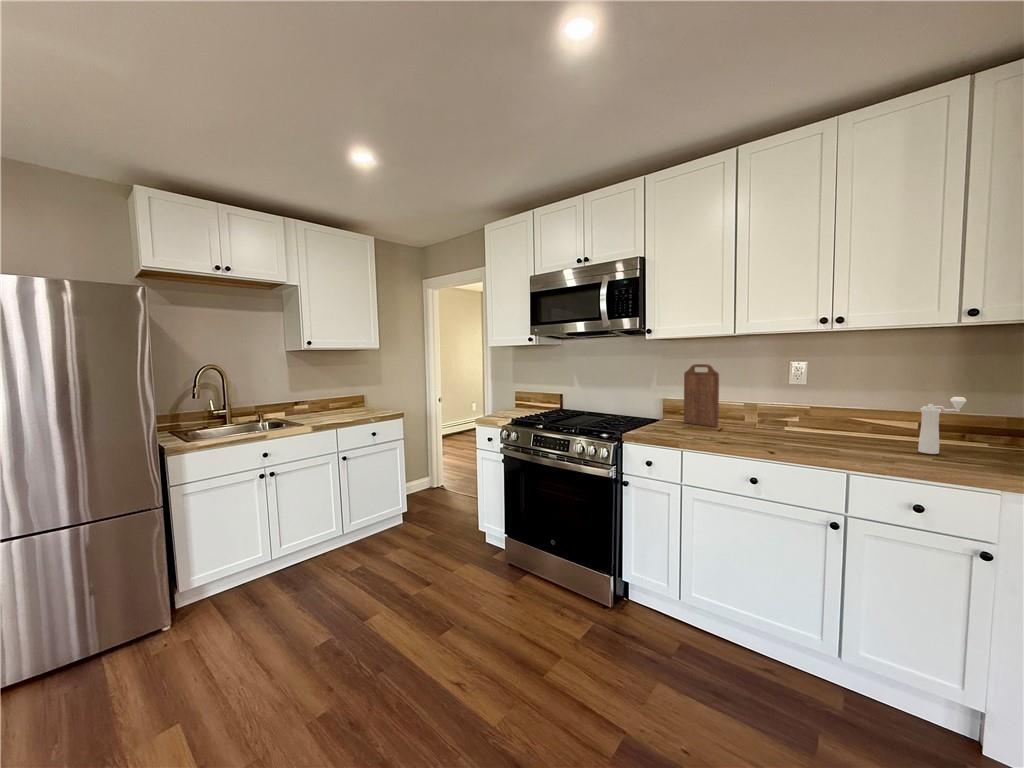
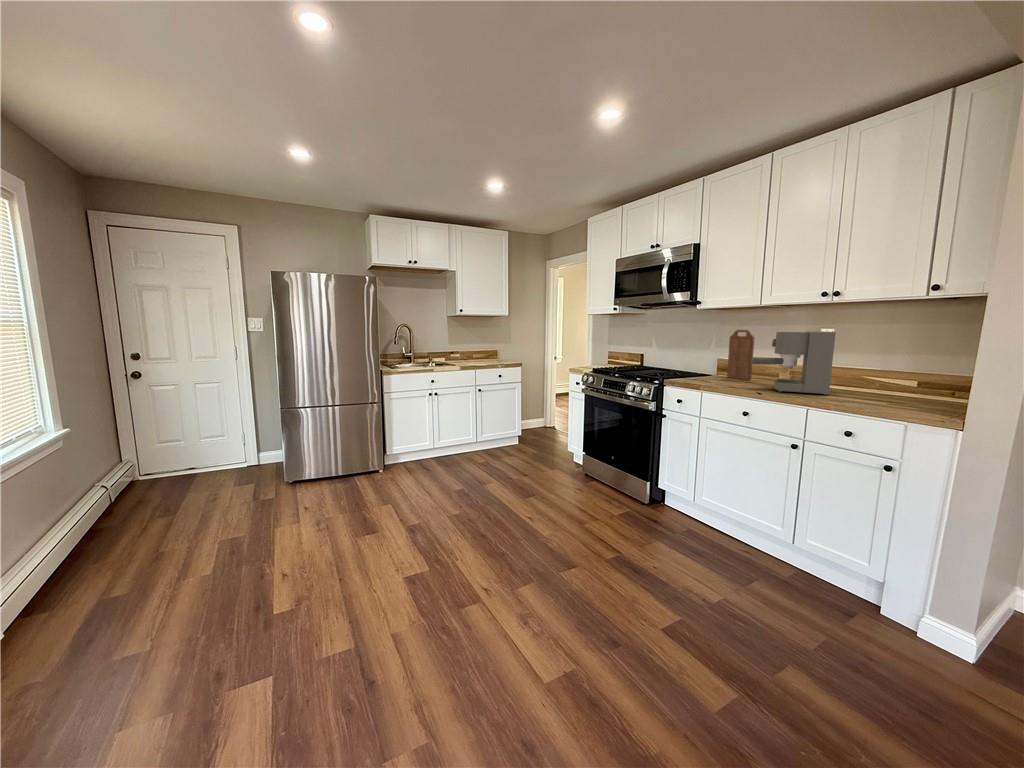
coffee maker: none [745,366,851,448] -> present [752,331,836,395]
pepper mill: present [918,397,967,454] -> none [887,358,936,402]

